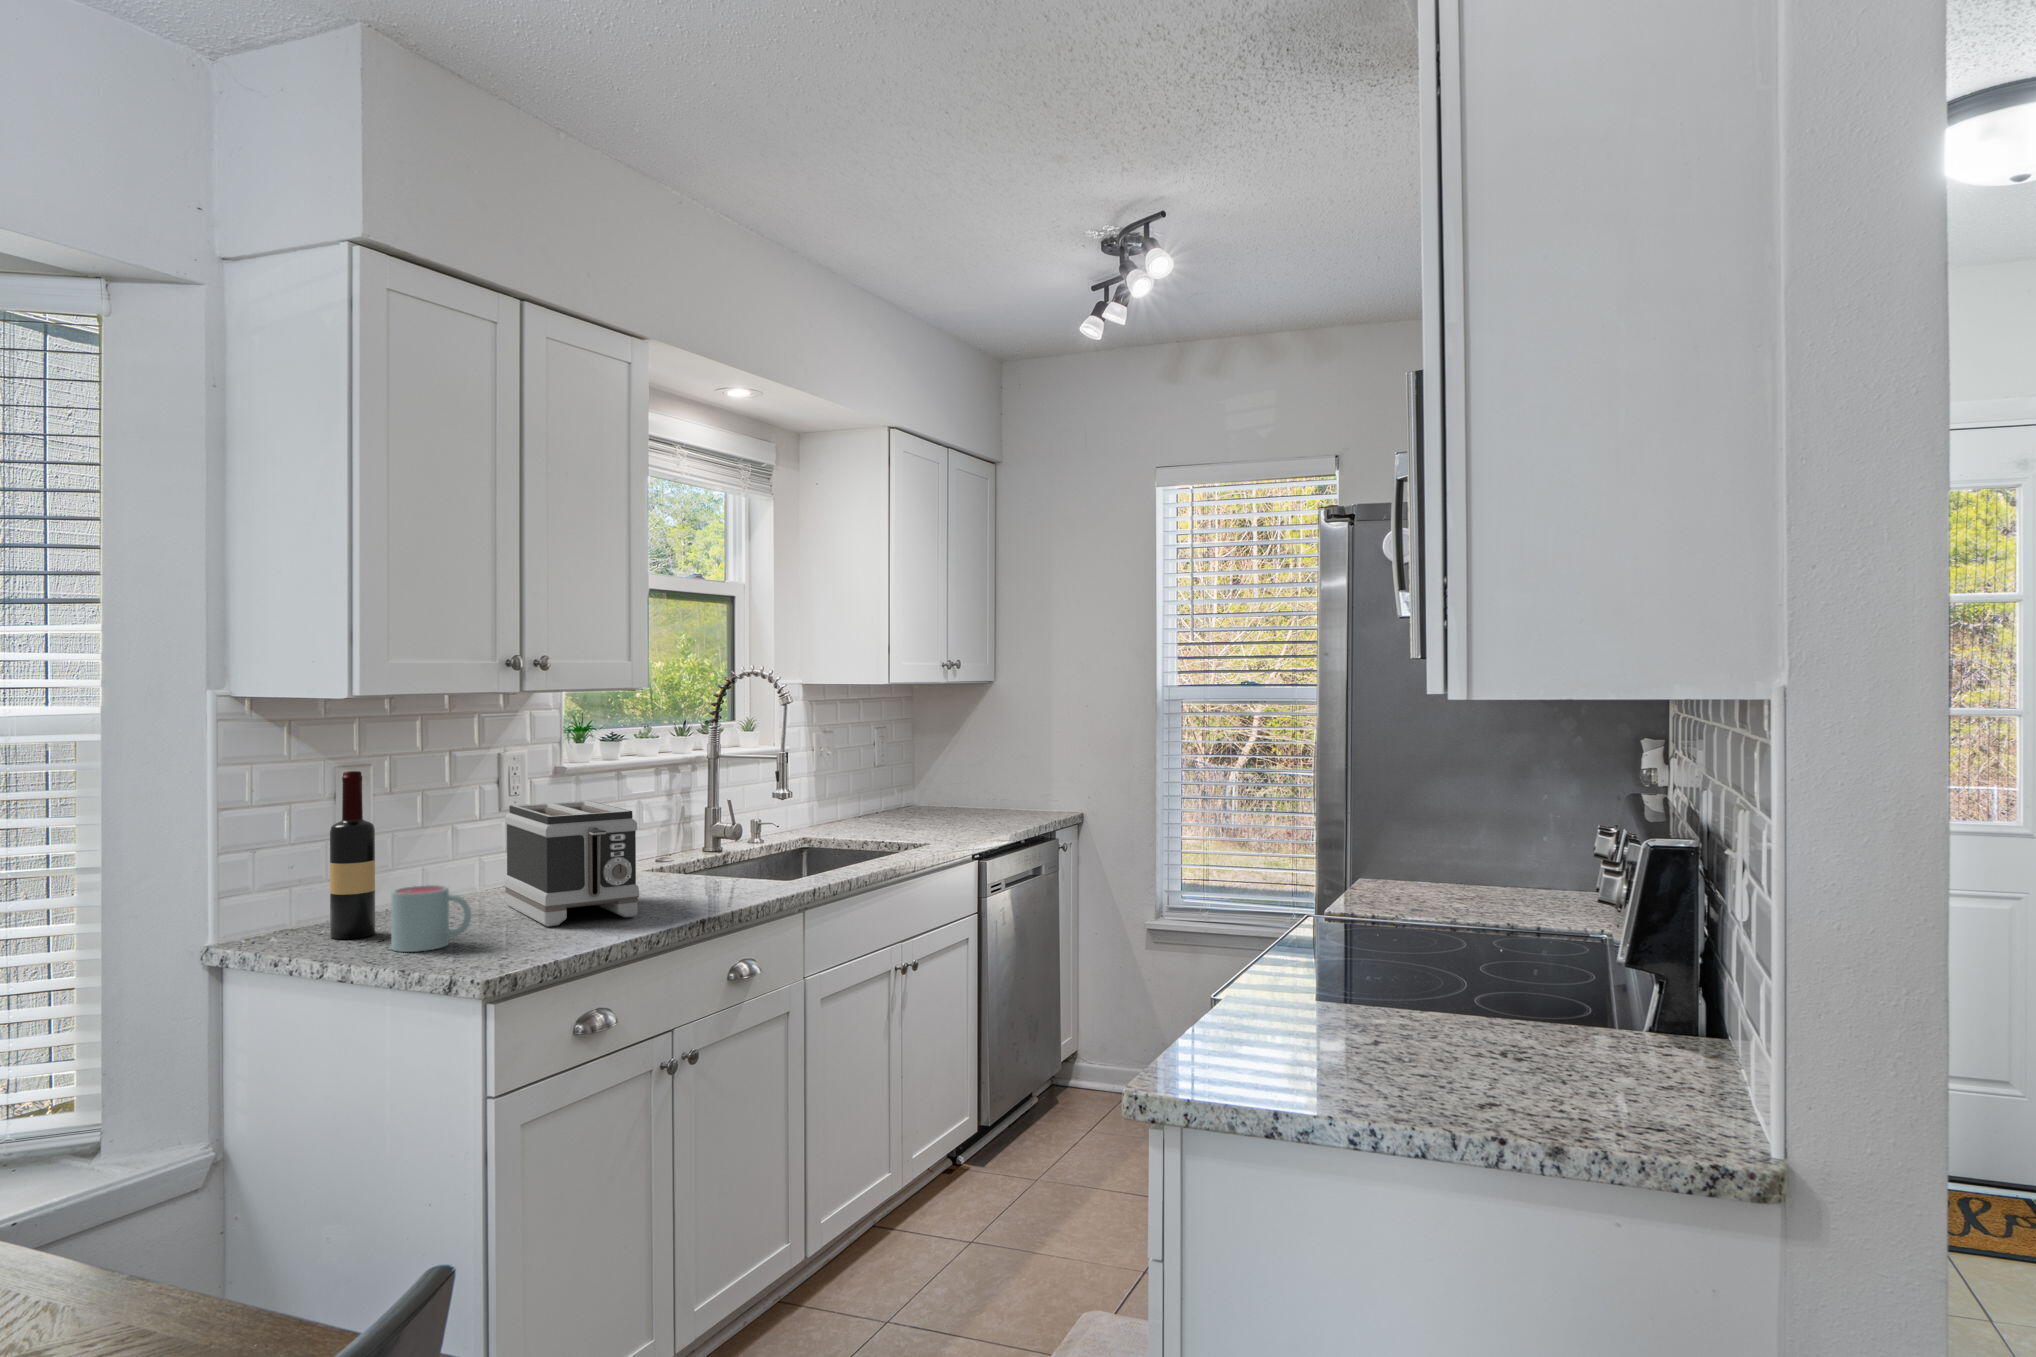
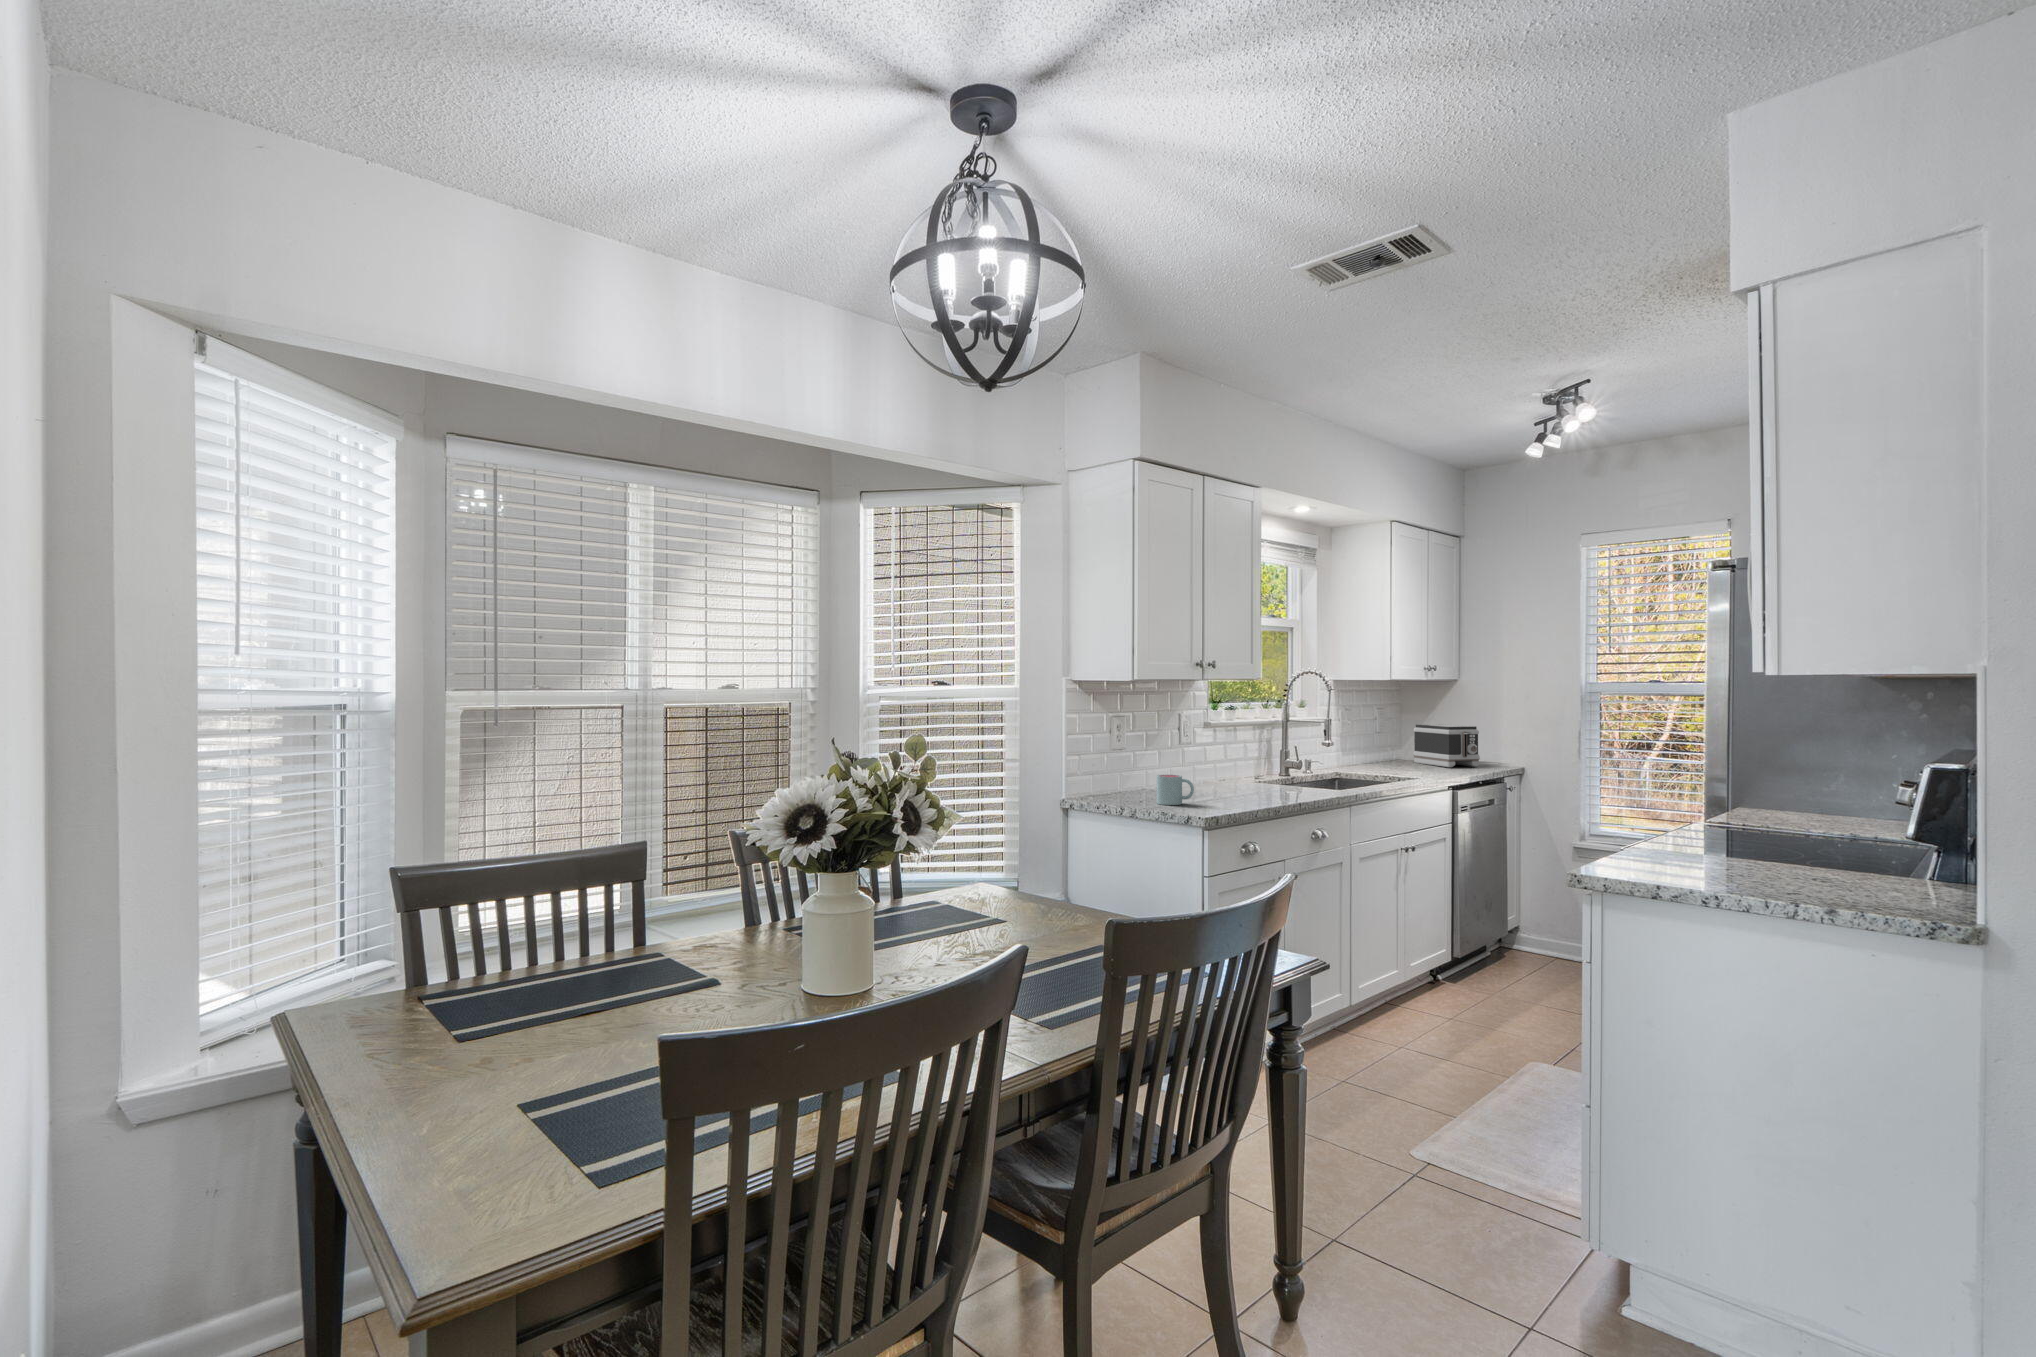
wine bottle: present [330,771,375,939] -> none [1123,718,1143,799]
toaster: present [504,801,639,926] -> present [1413,724,1480,767]

